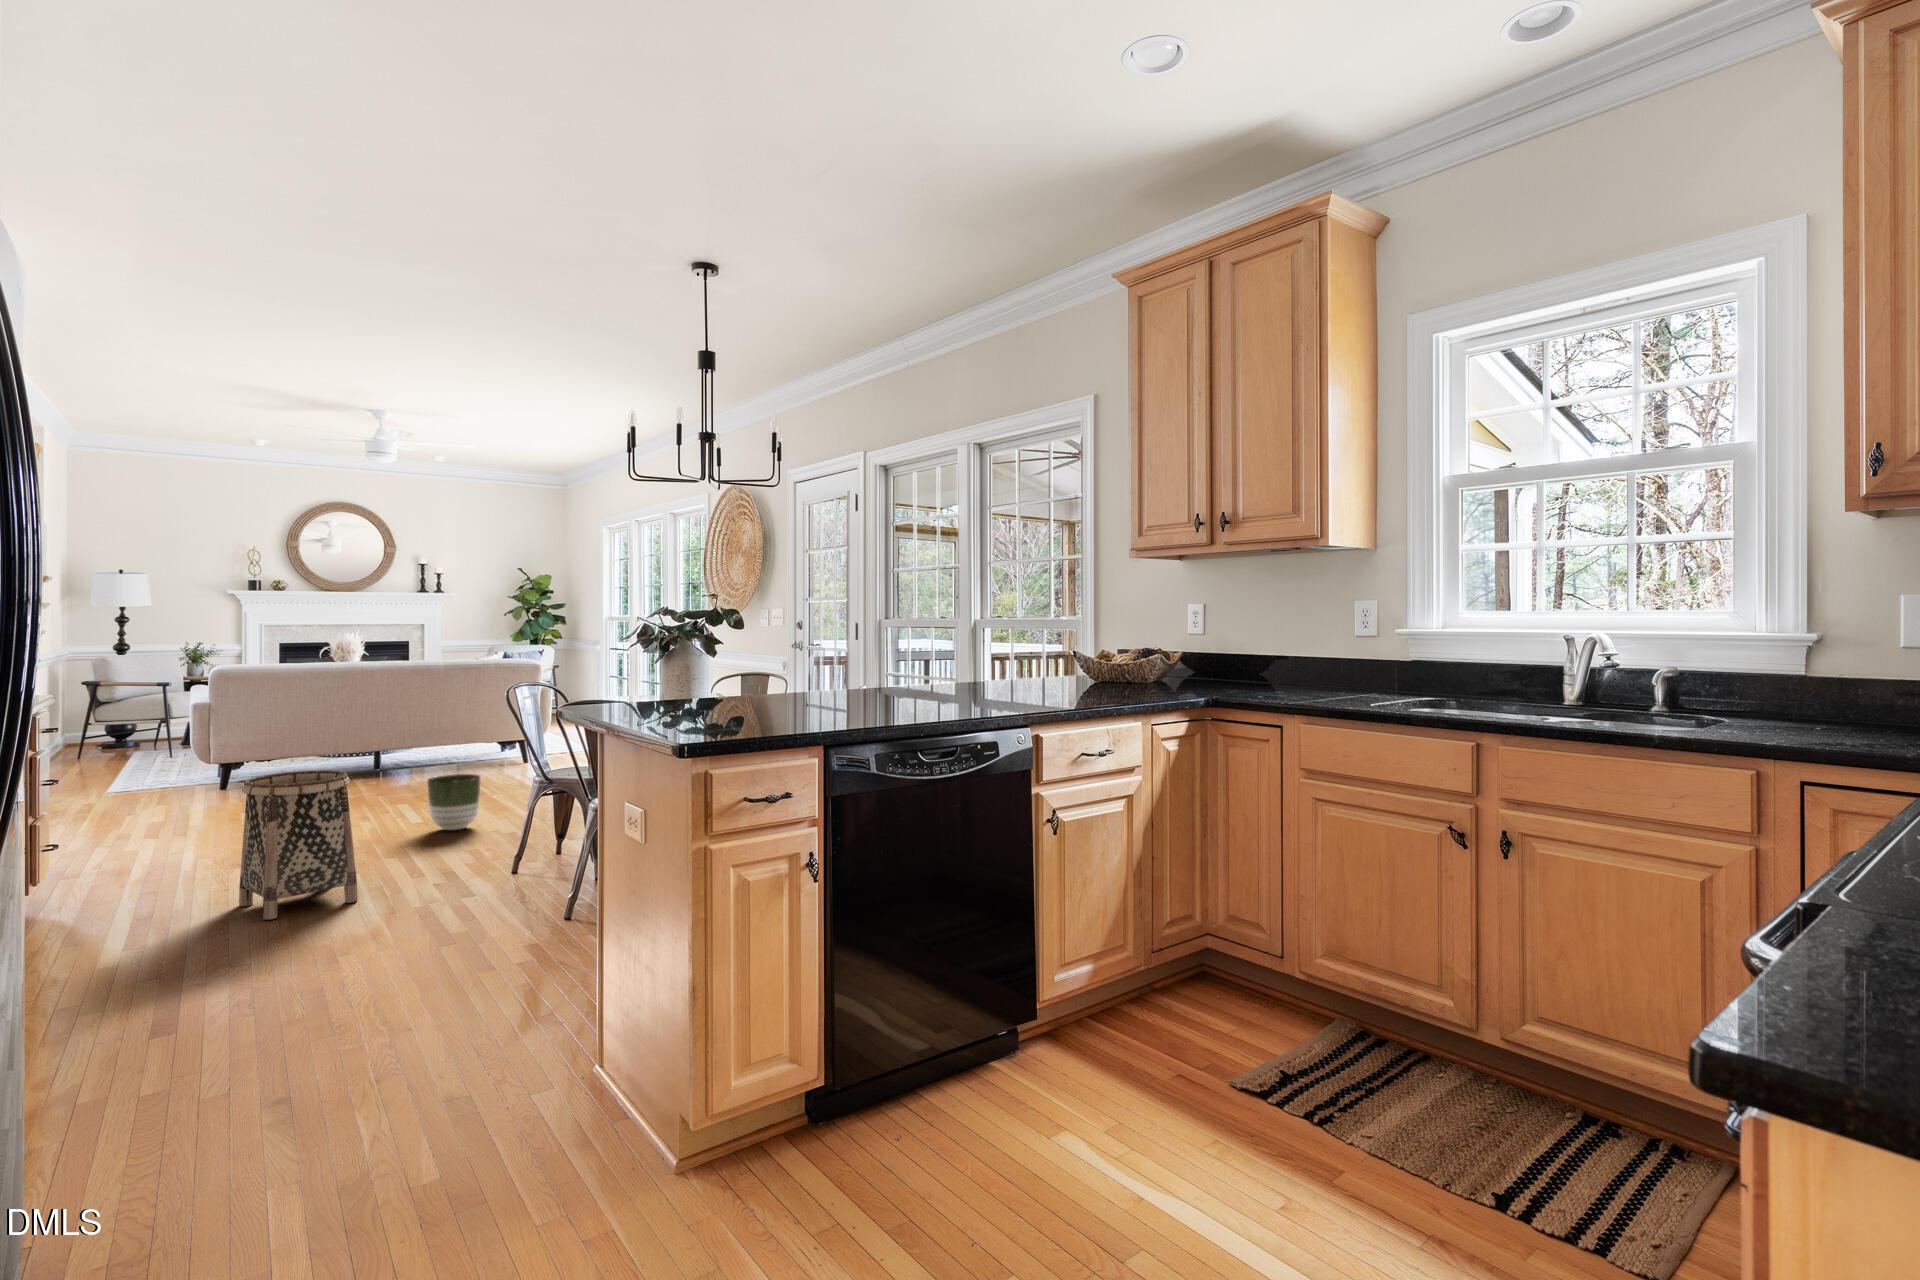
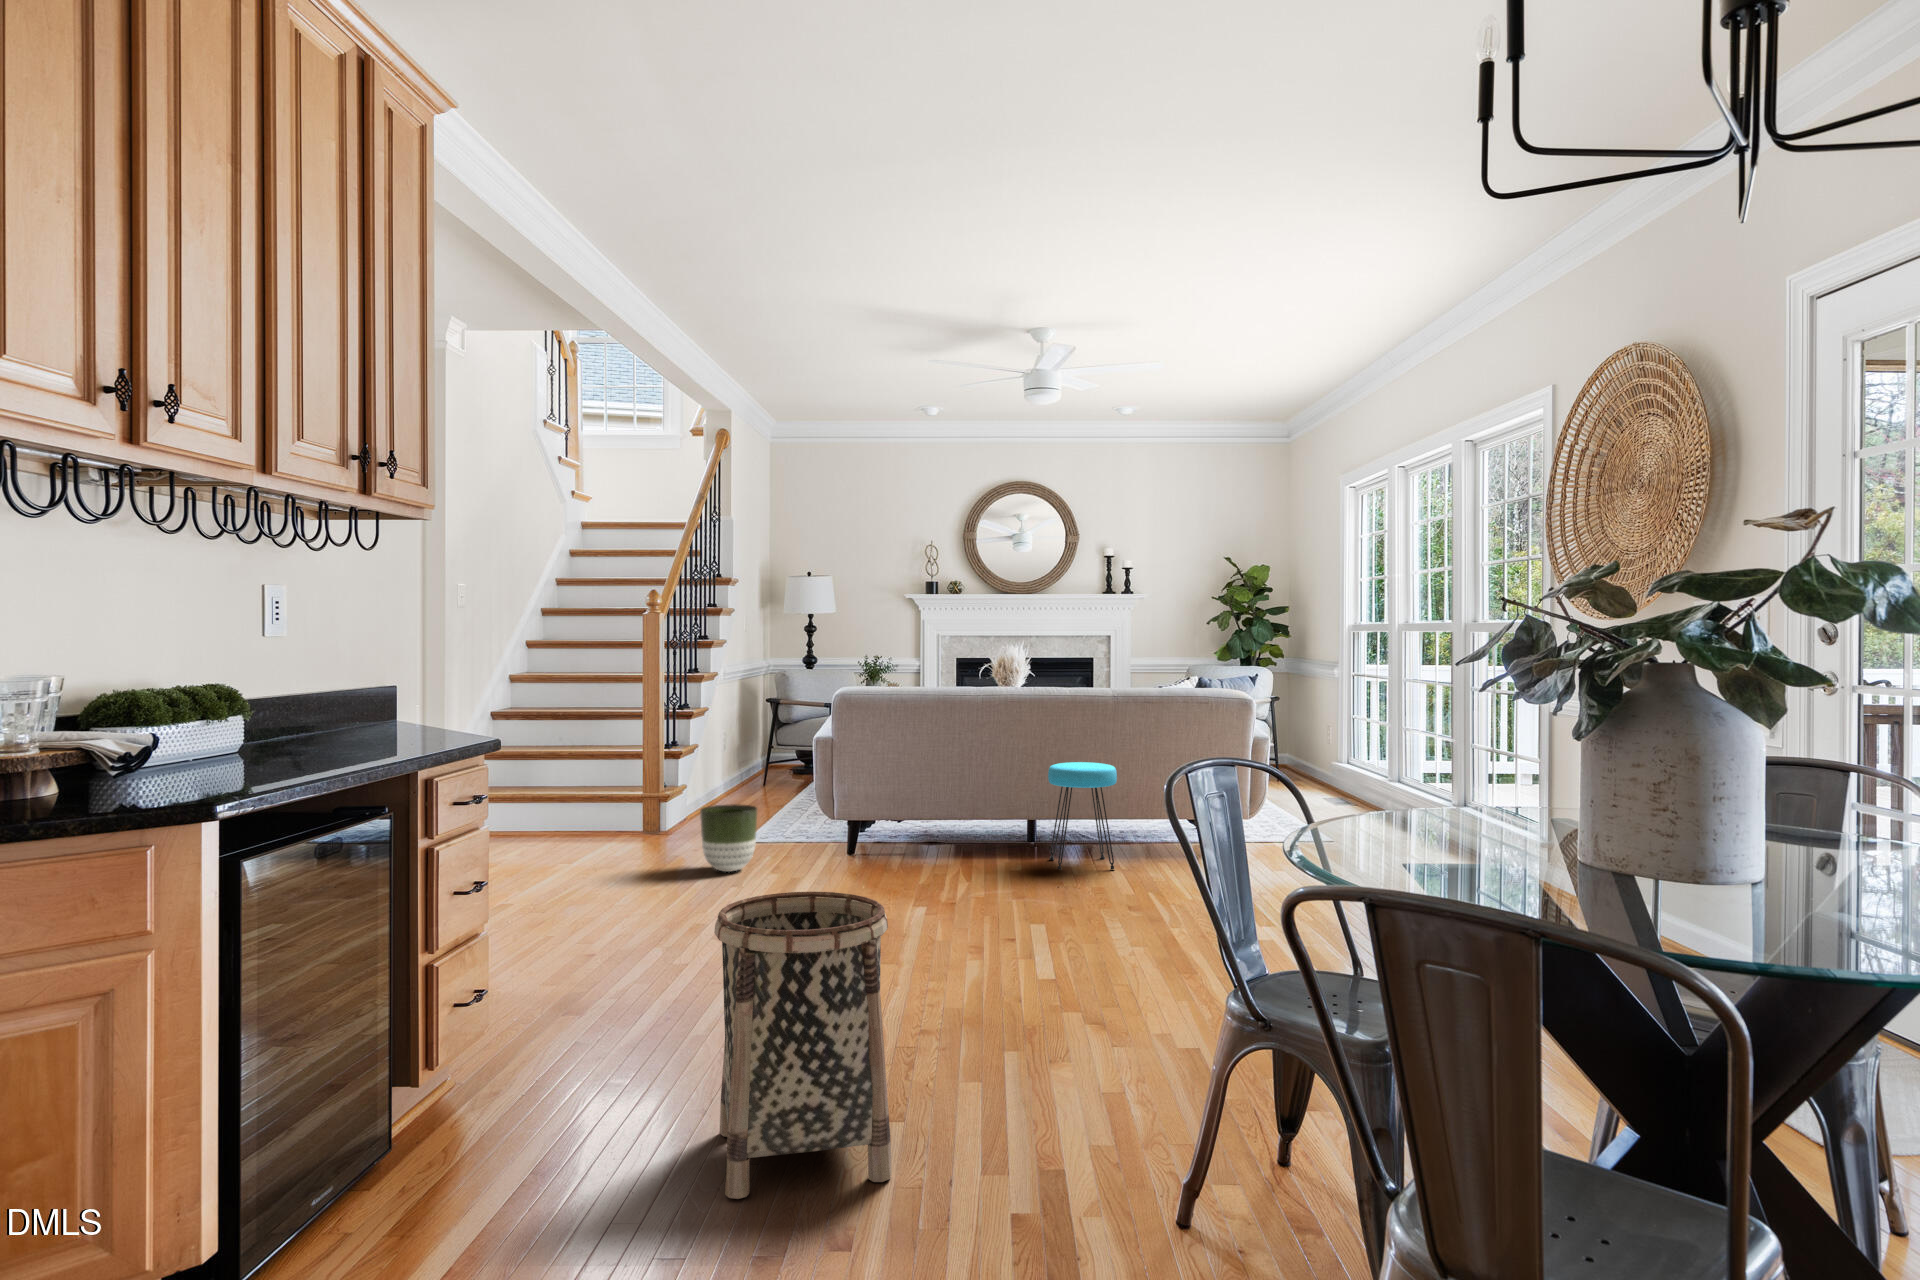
stool: none [397,711,448,782] -> present [1048,762,1117,870]
planter: present [427,774,480,830] -> present [700,804,758,872]

